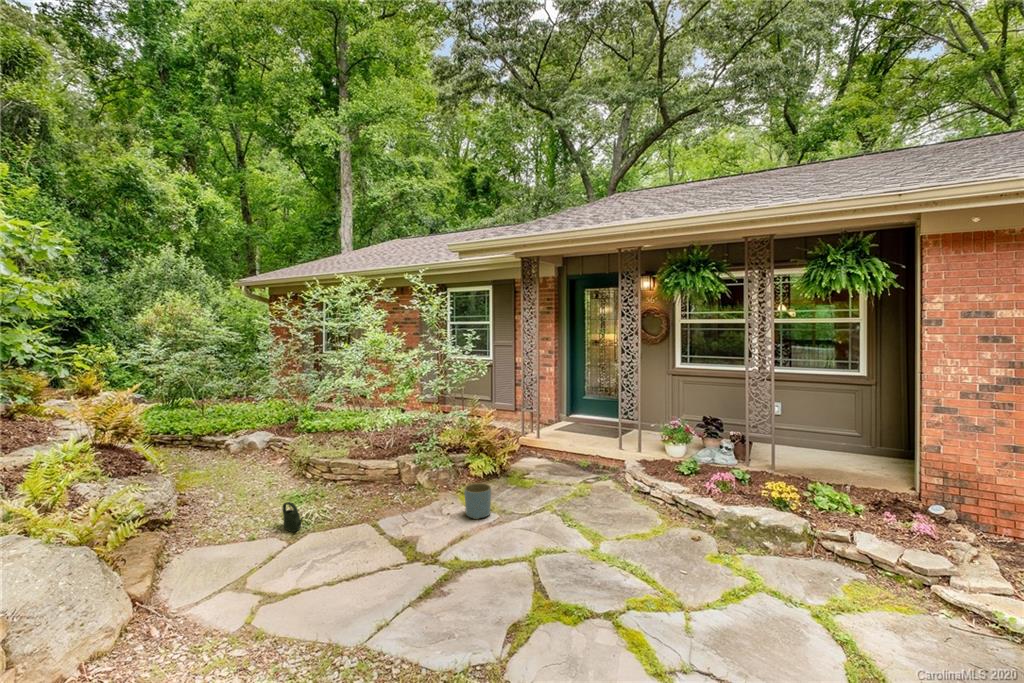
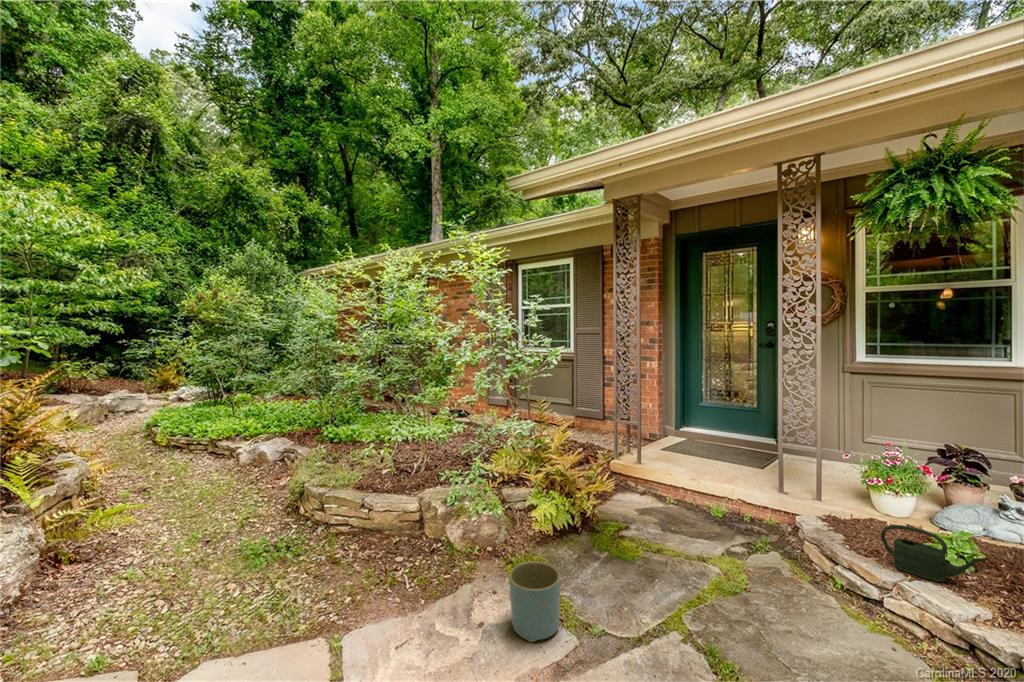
watering can: present [283,502,303,532] -> present [881,525,986,582]

